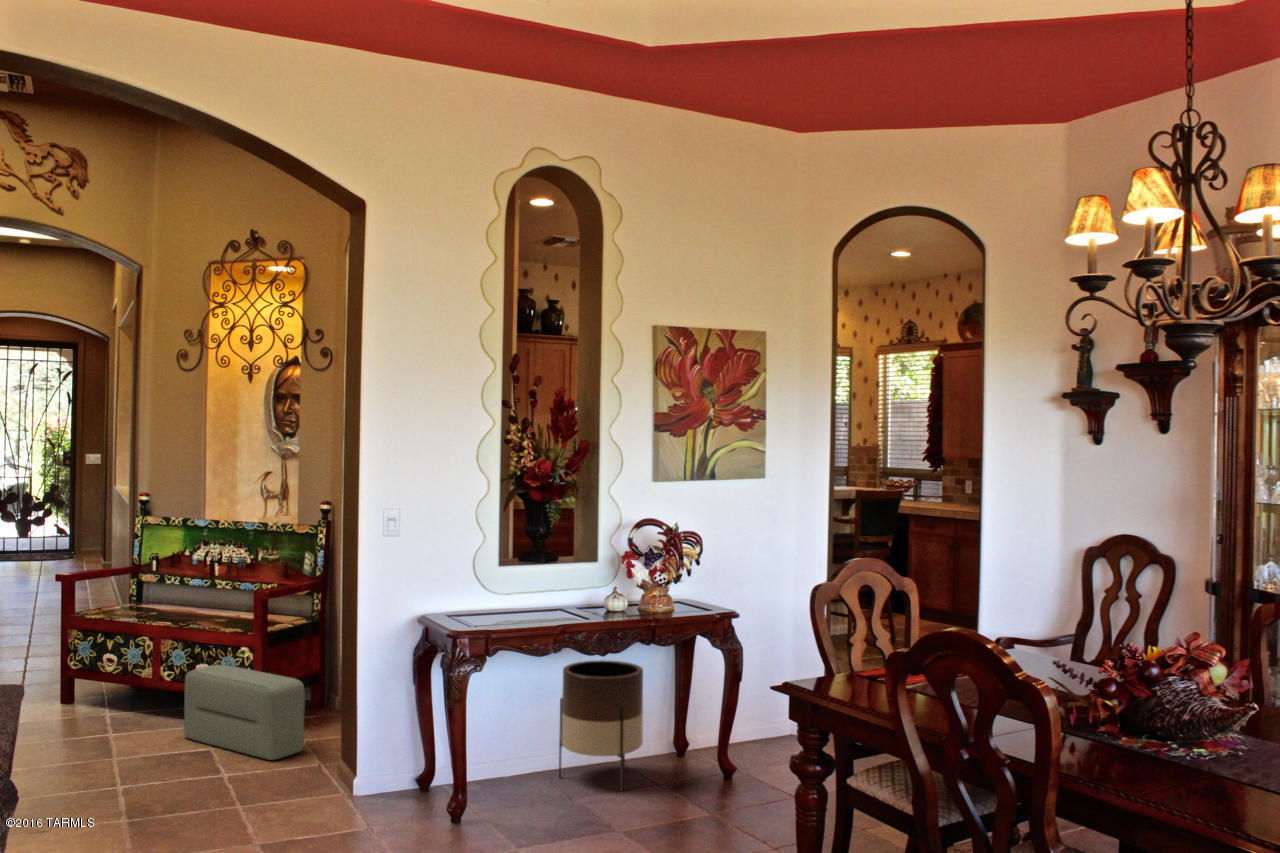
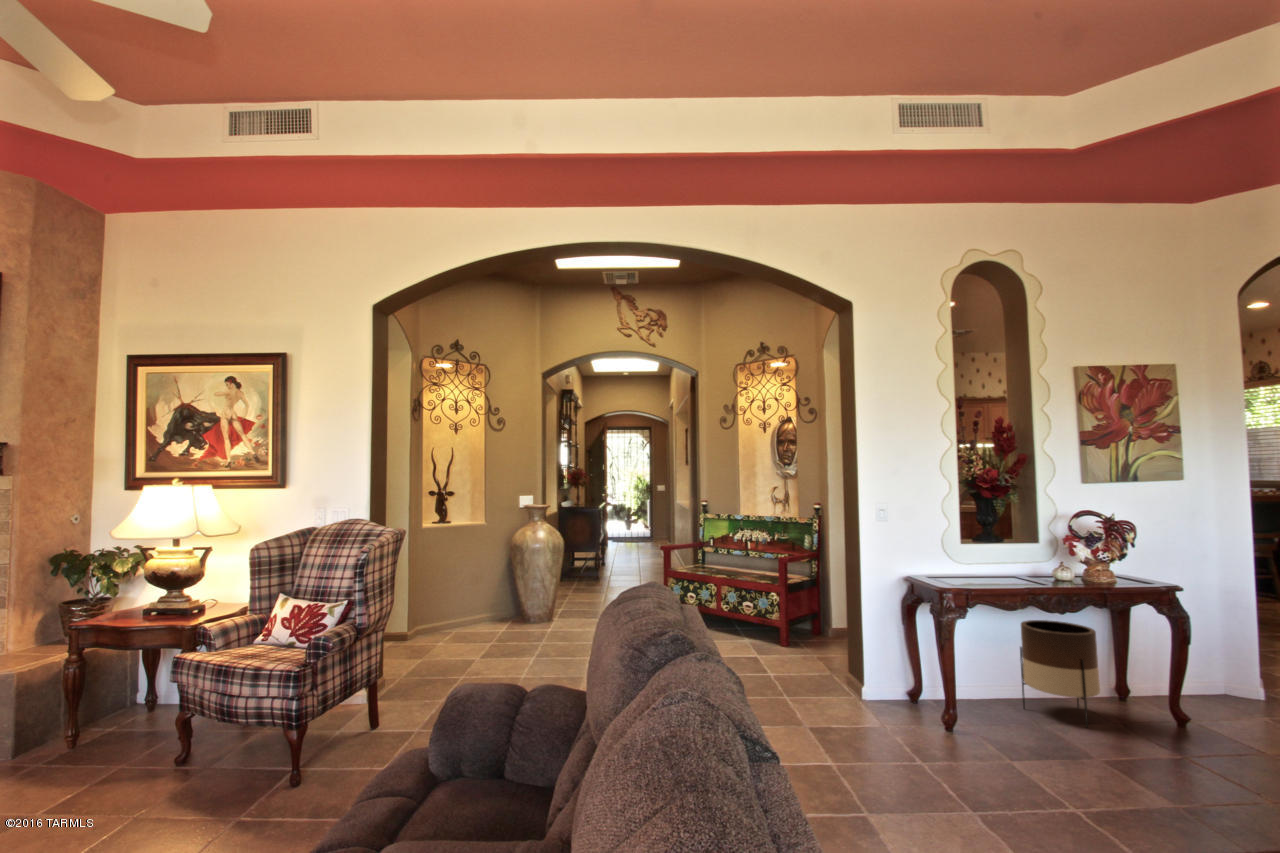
pouf: present [184,665,305,760] -> none [740,603,818,667]

